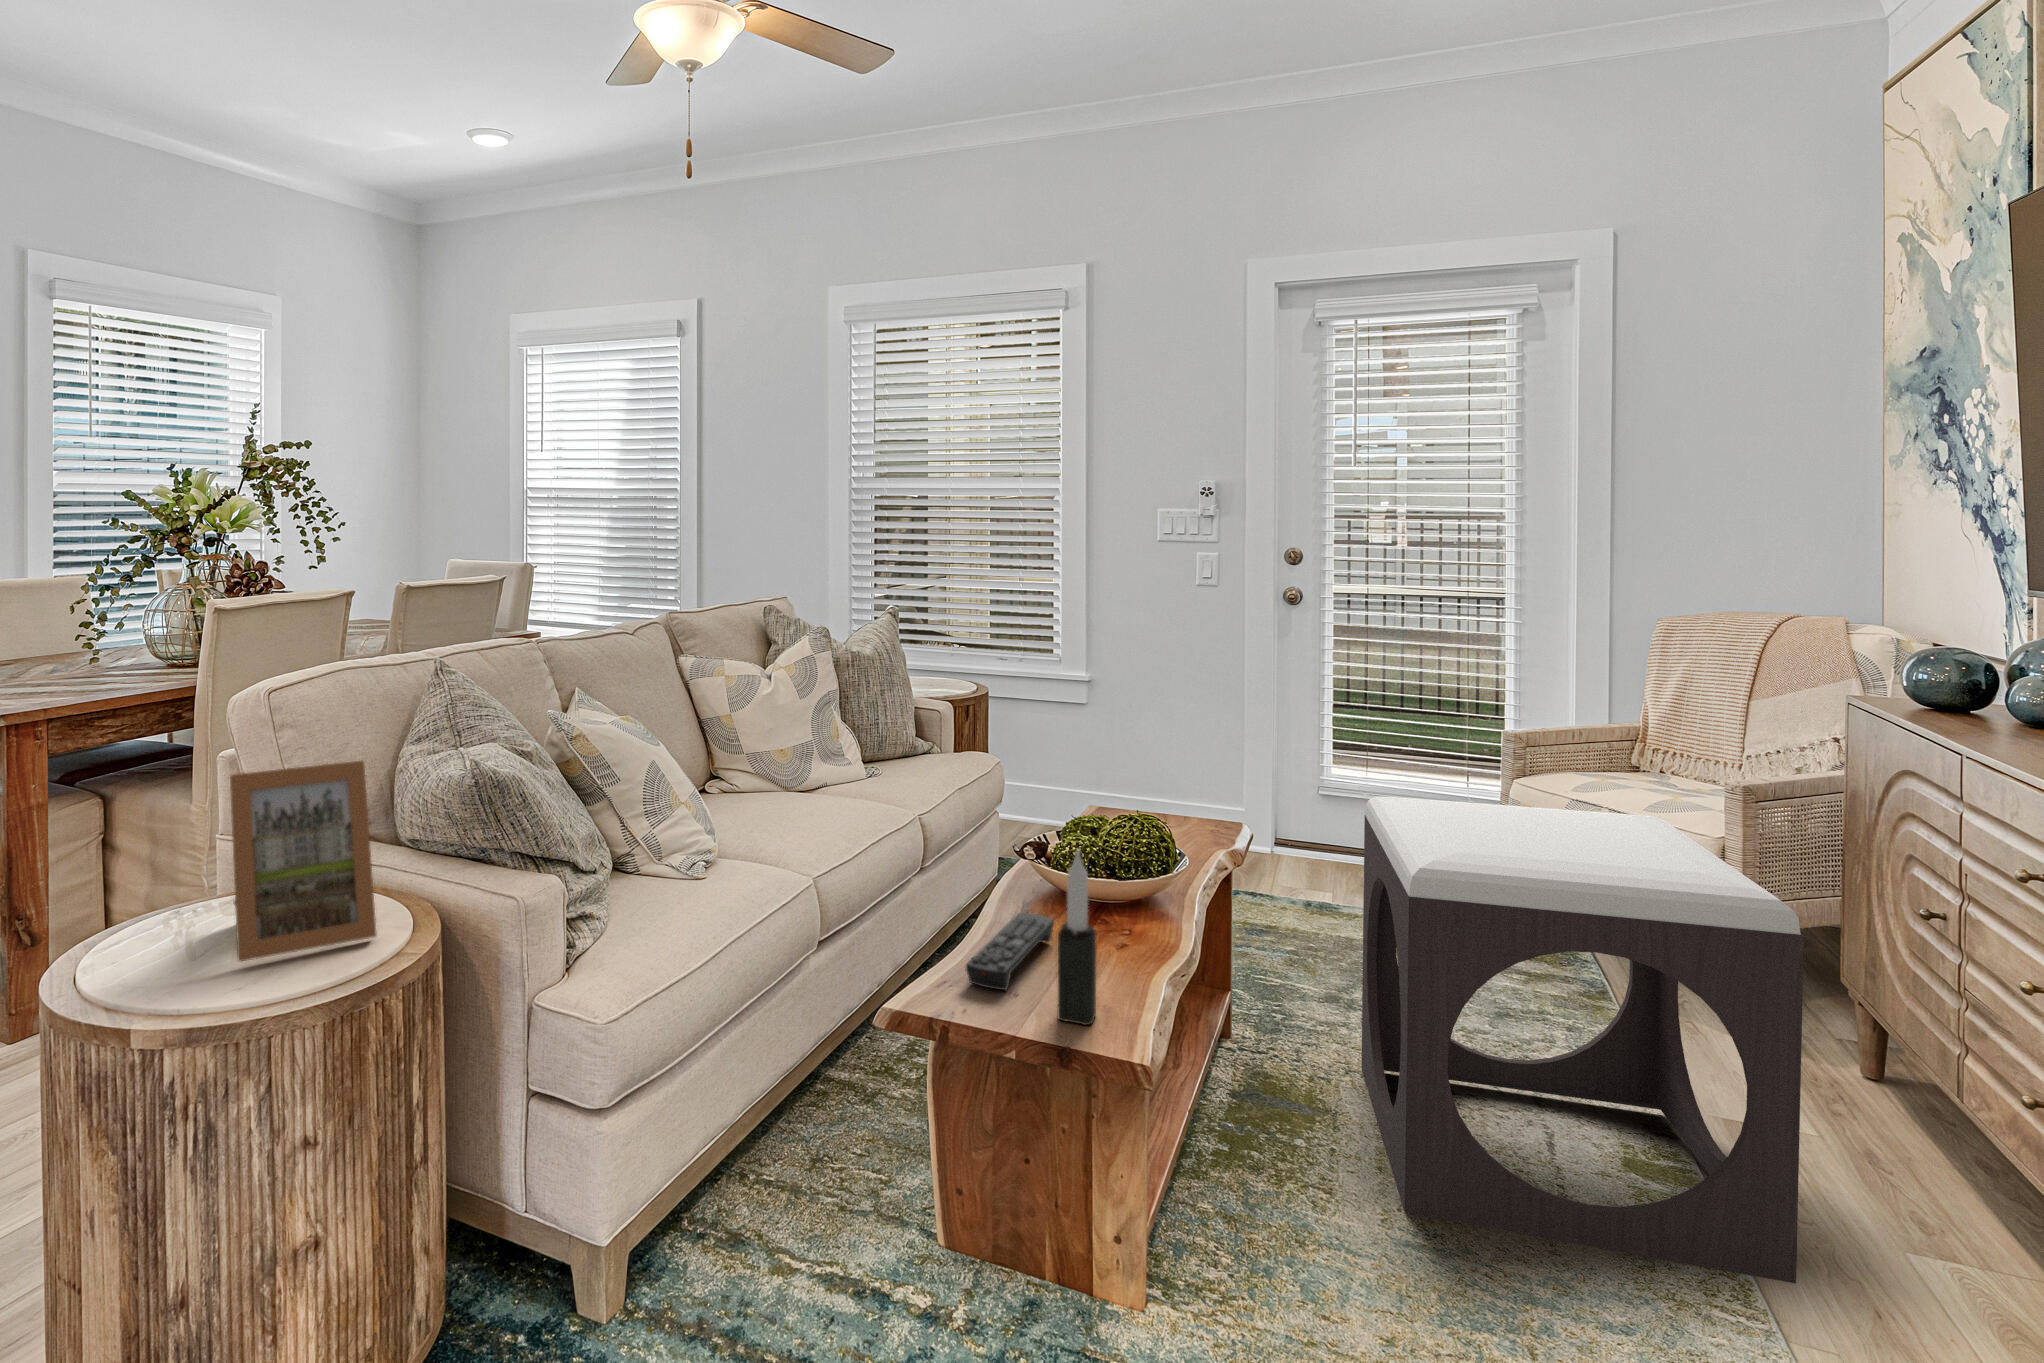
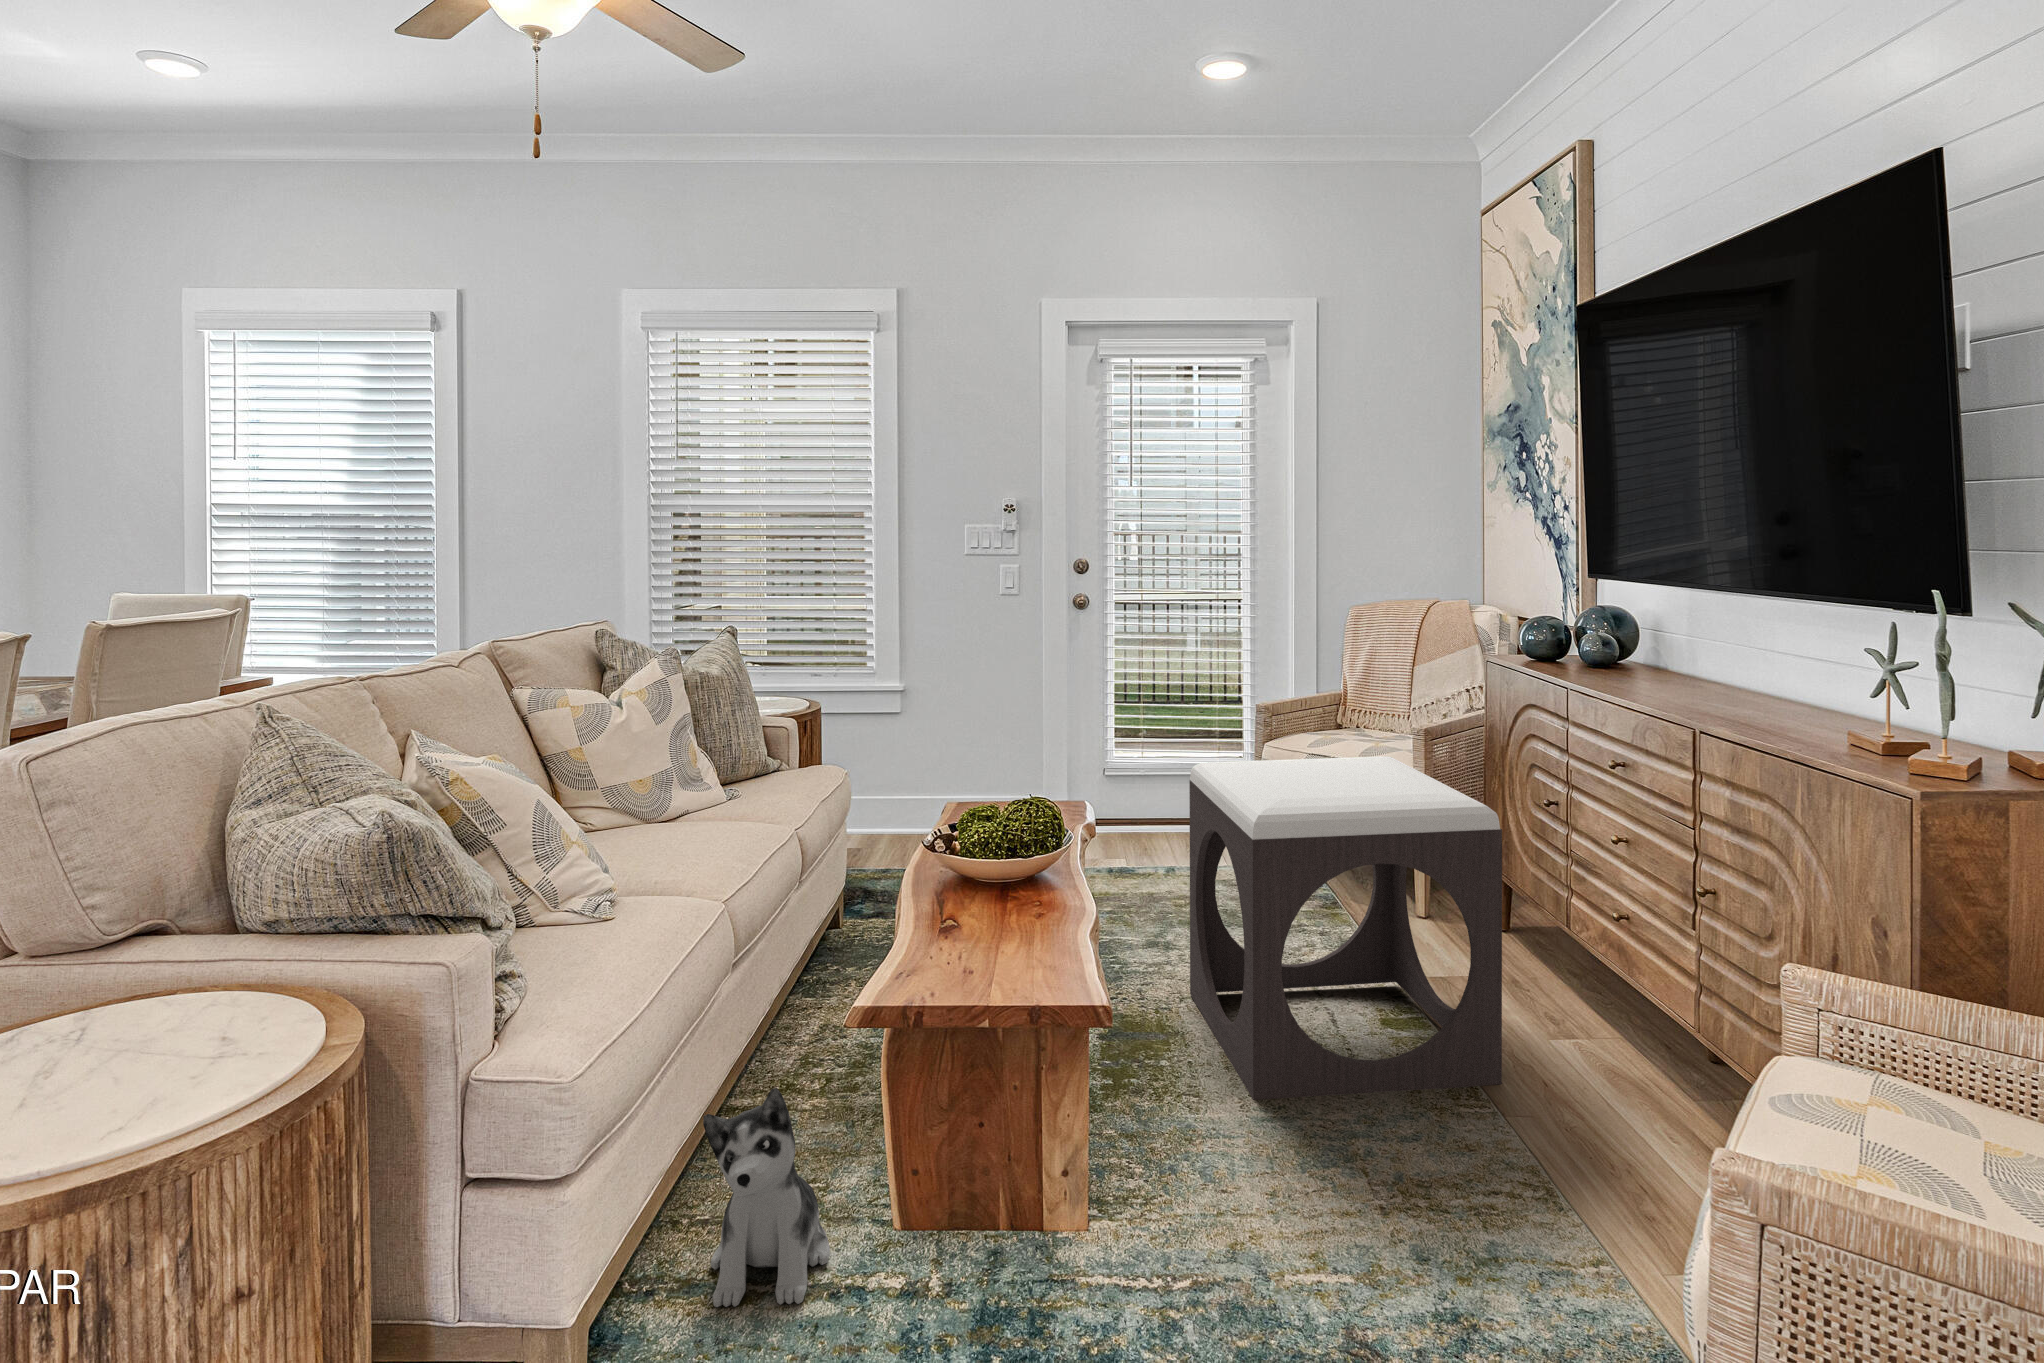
picture frame: present [230,761,376,962] -> none [64,833,290,1099]
candle: present [1058,850,1097,1025] -> none [1014,832,1045,989]
remote control: present [966,913,1054,990] -> none [921,901,978,974]
plush toy: none [740,1071,864,1294] -> present [703,1088,830,1307]

